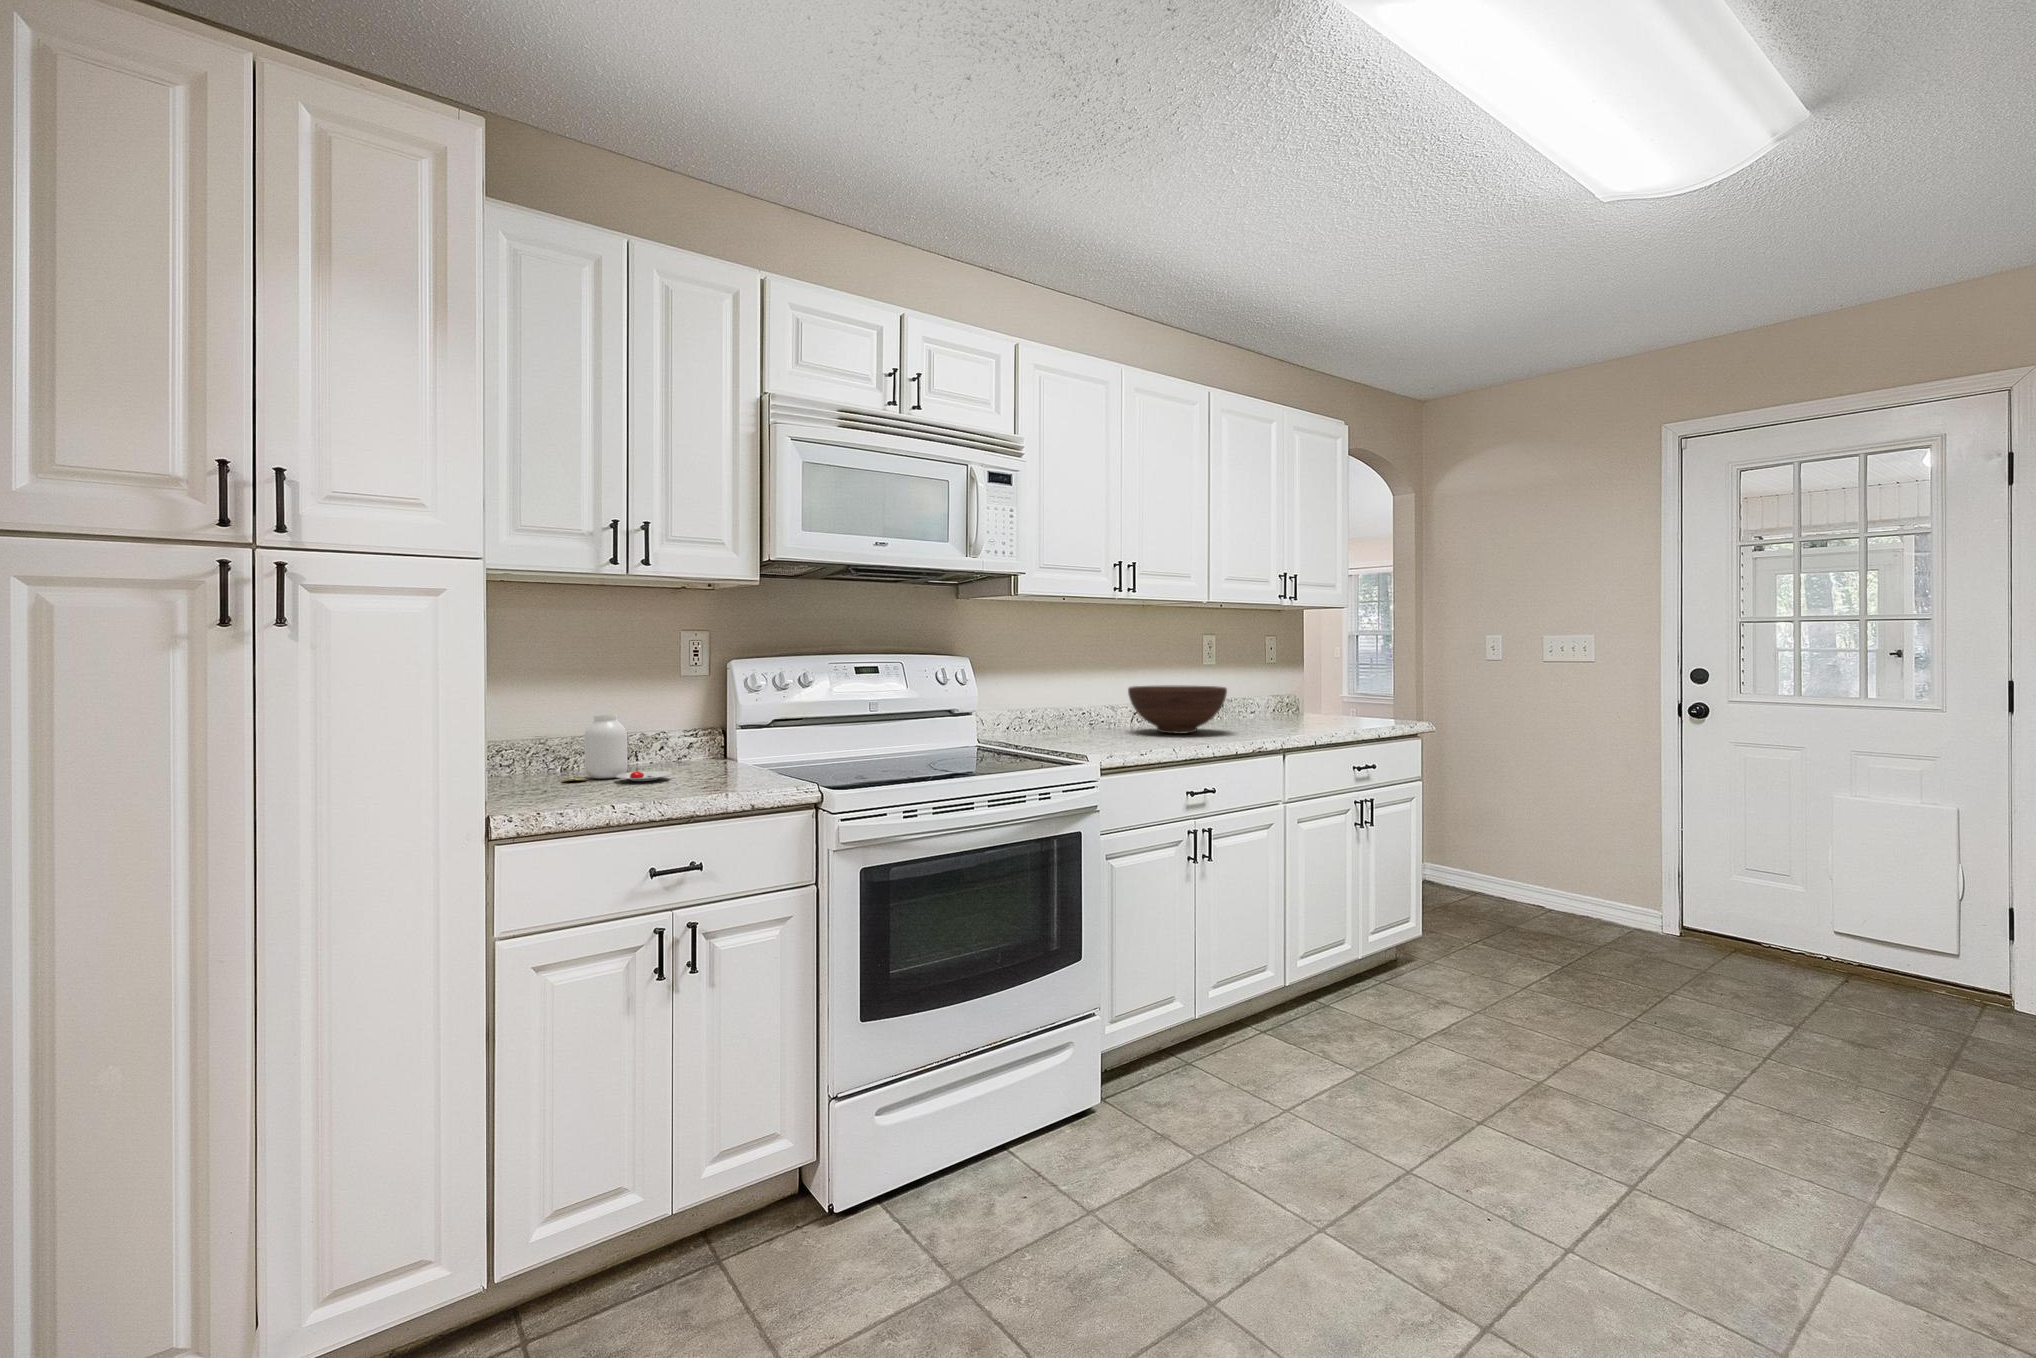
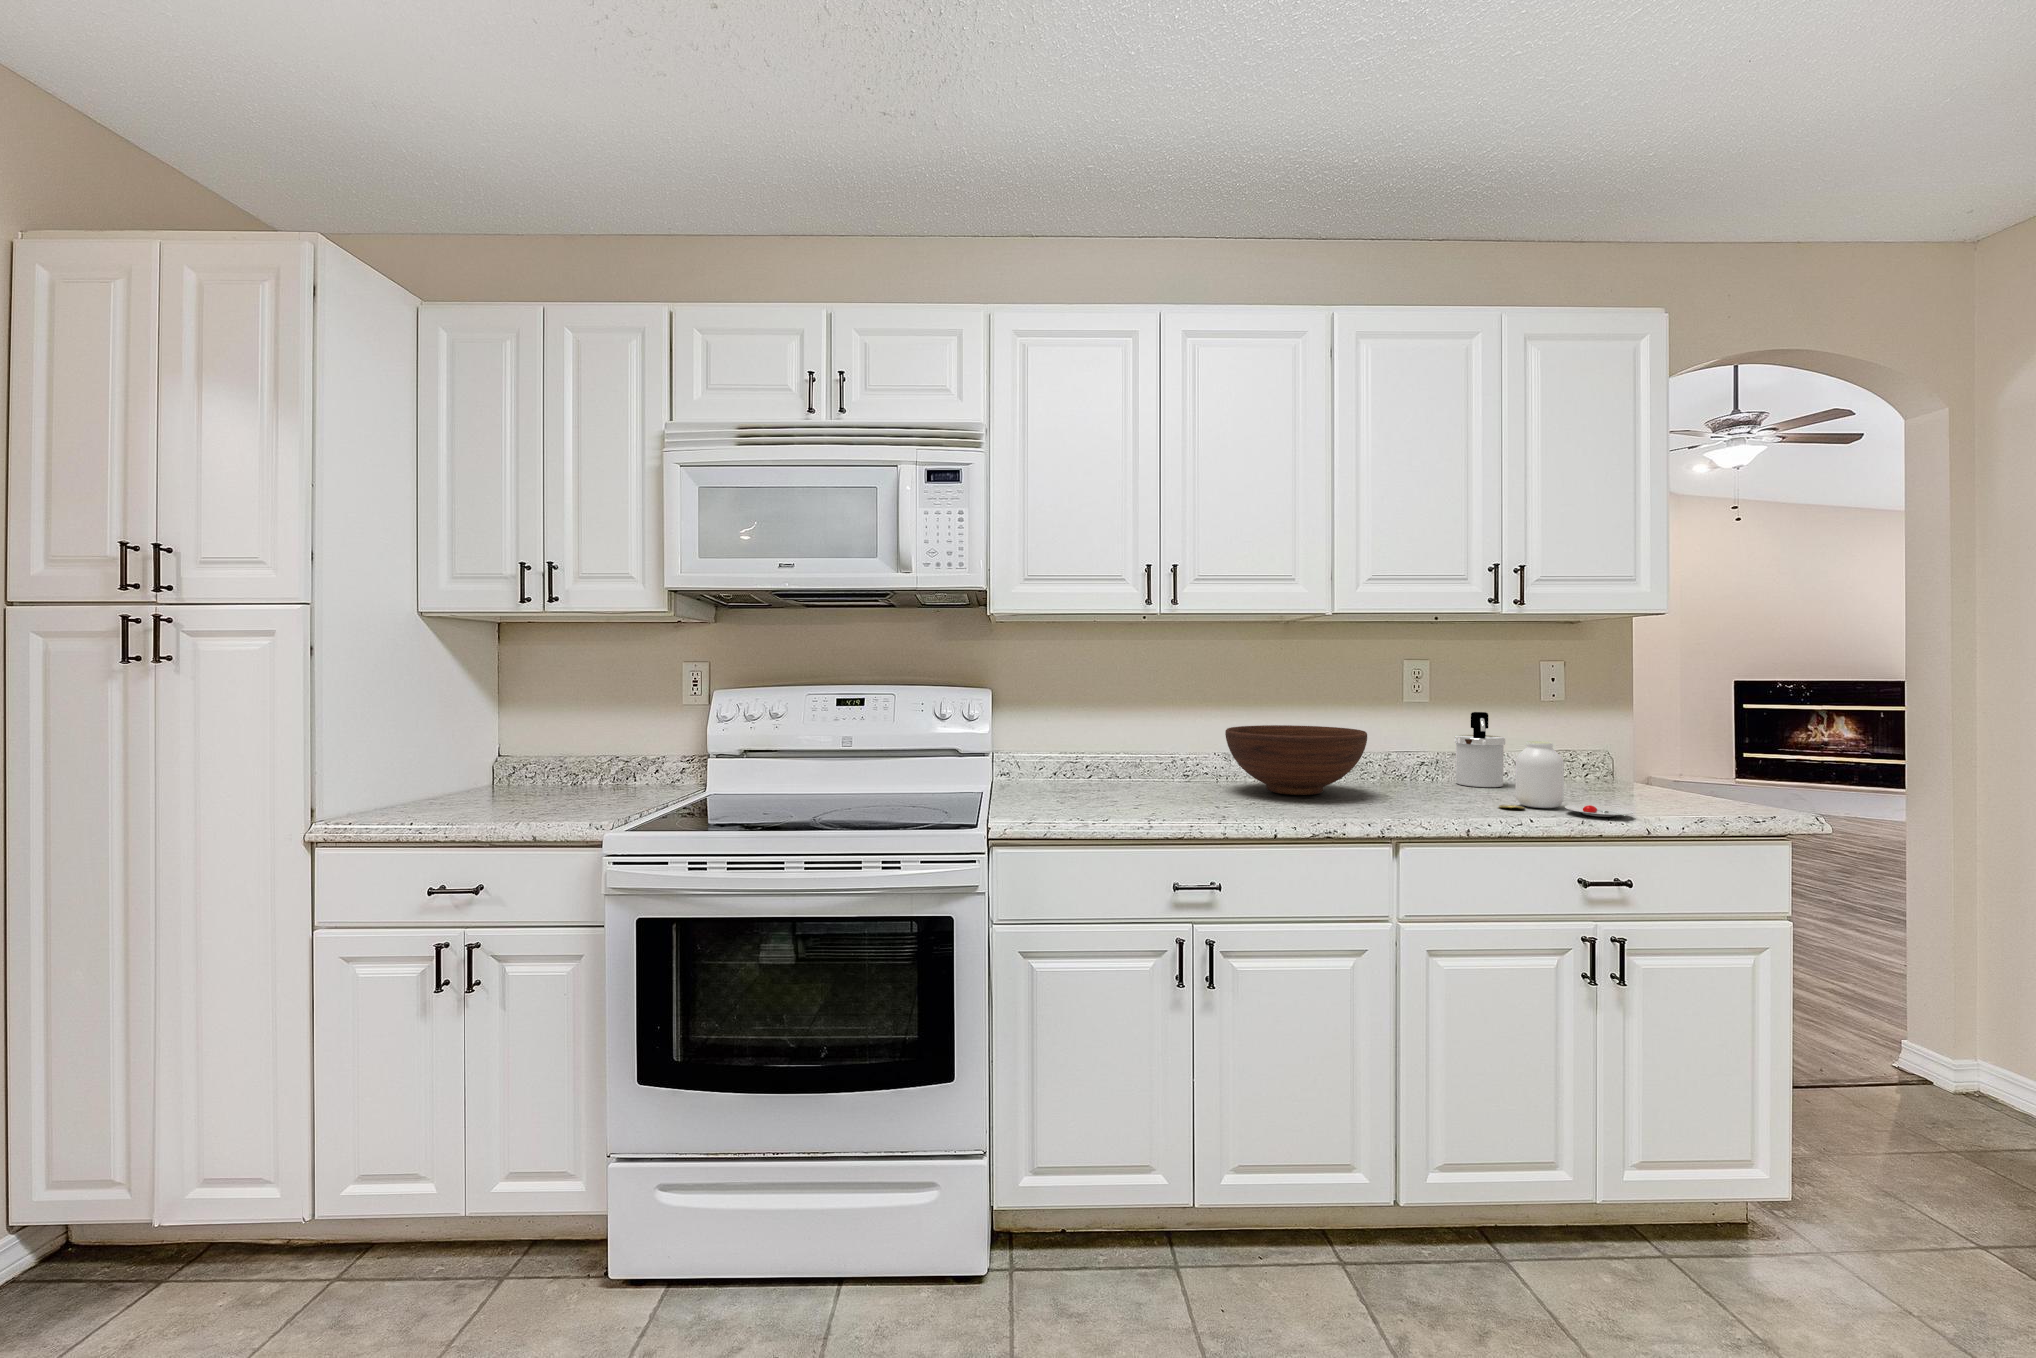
soap dispenser: none [1234,673,1265,724] -> present [1454,712,1505,787]
jar: present [562,714,672,781] -> present [1499,741,1633,817]

